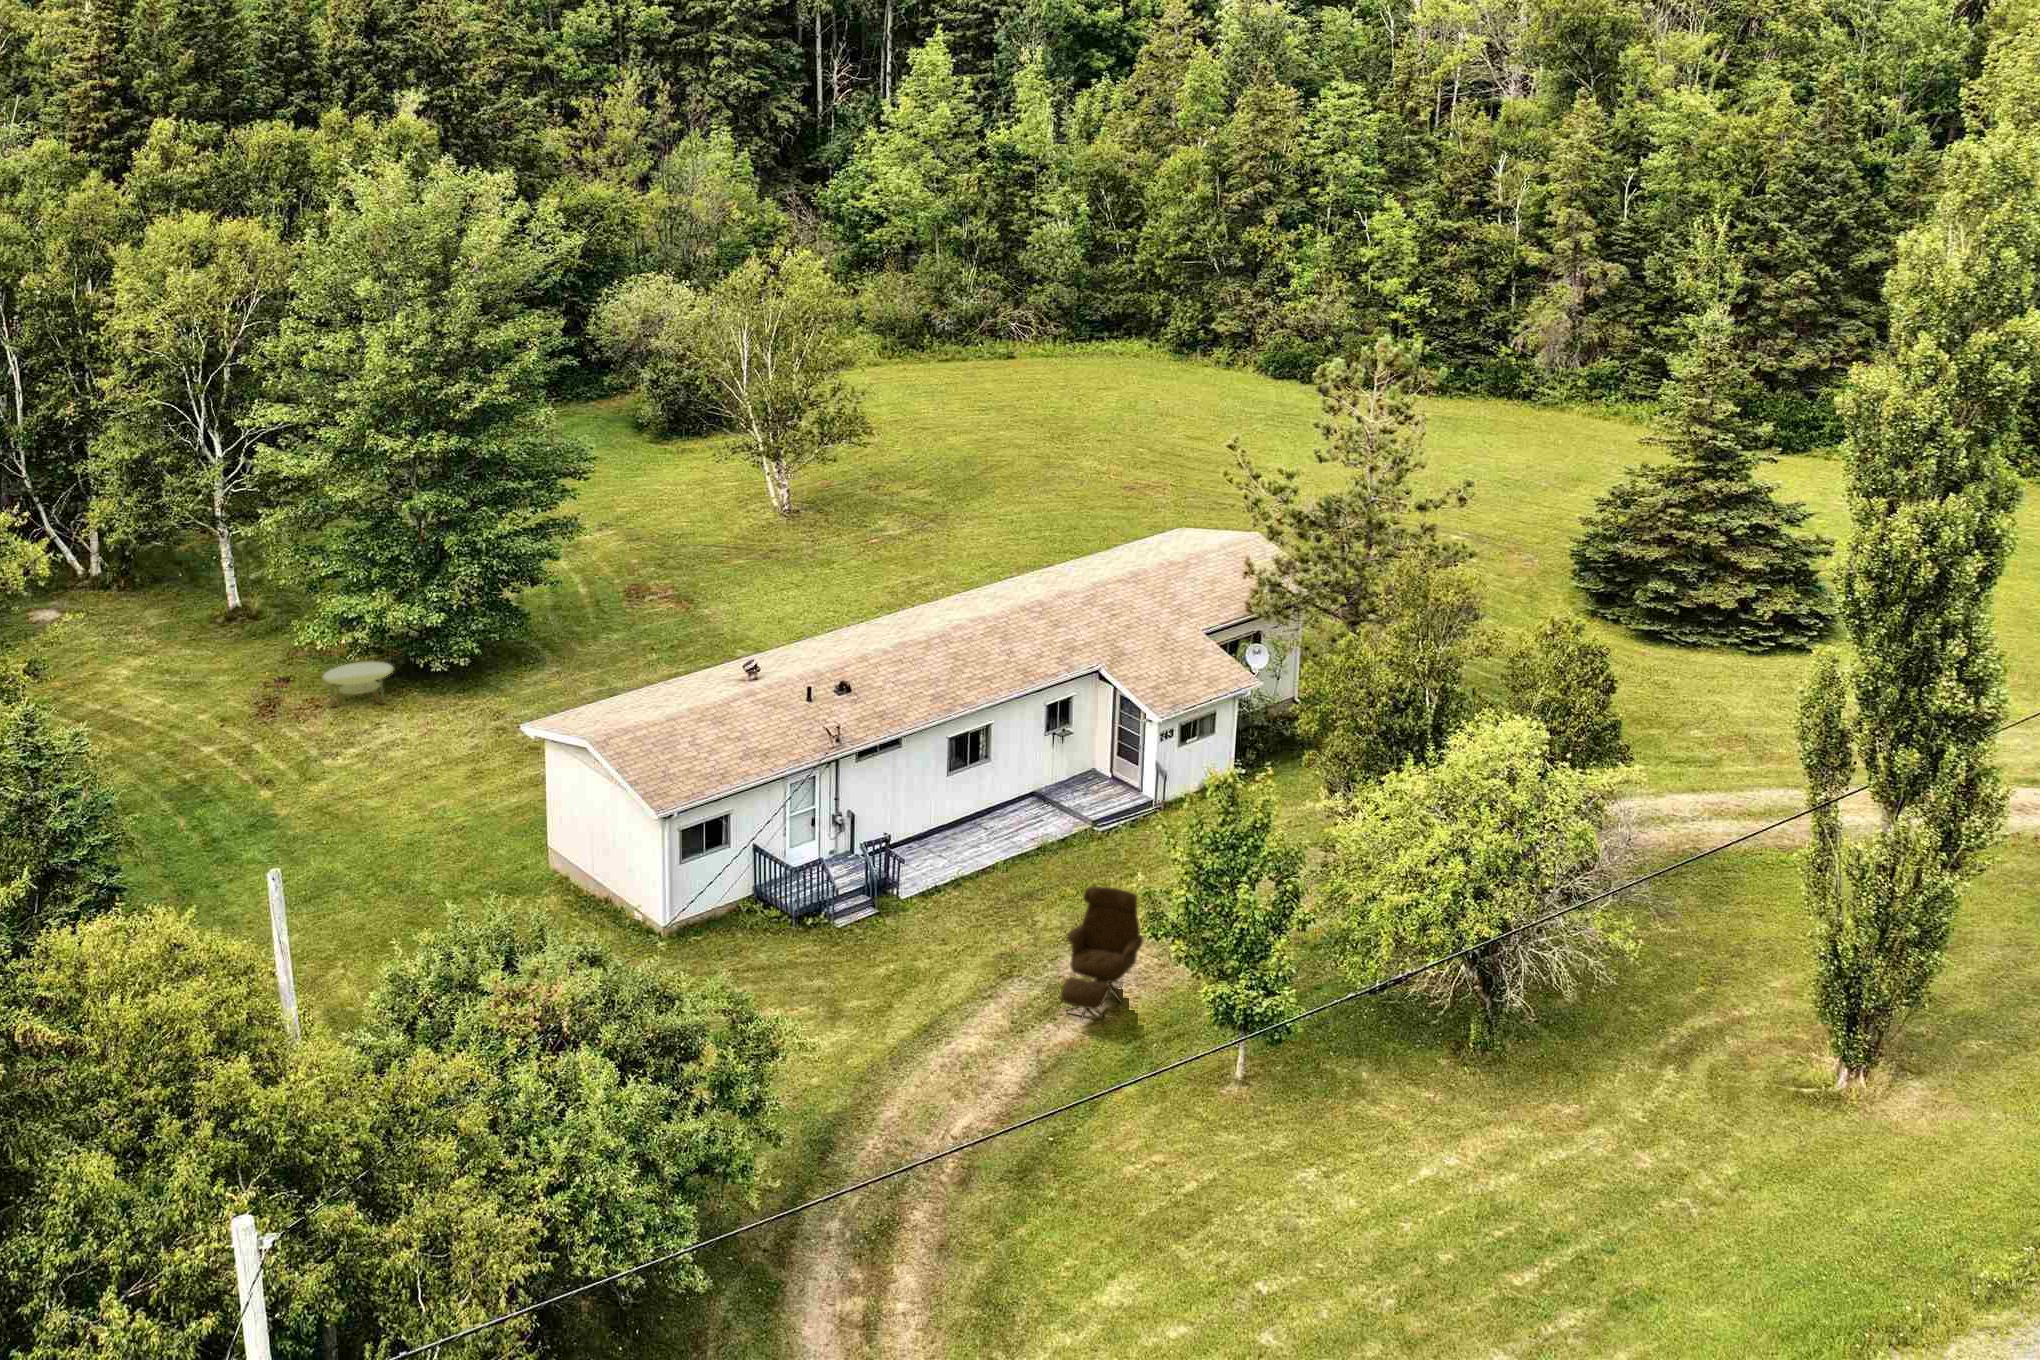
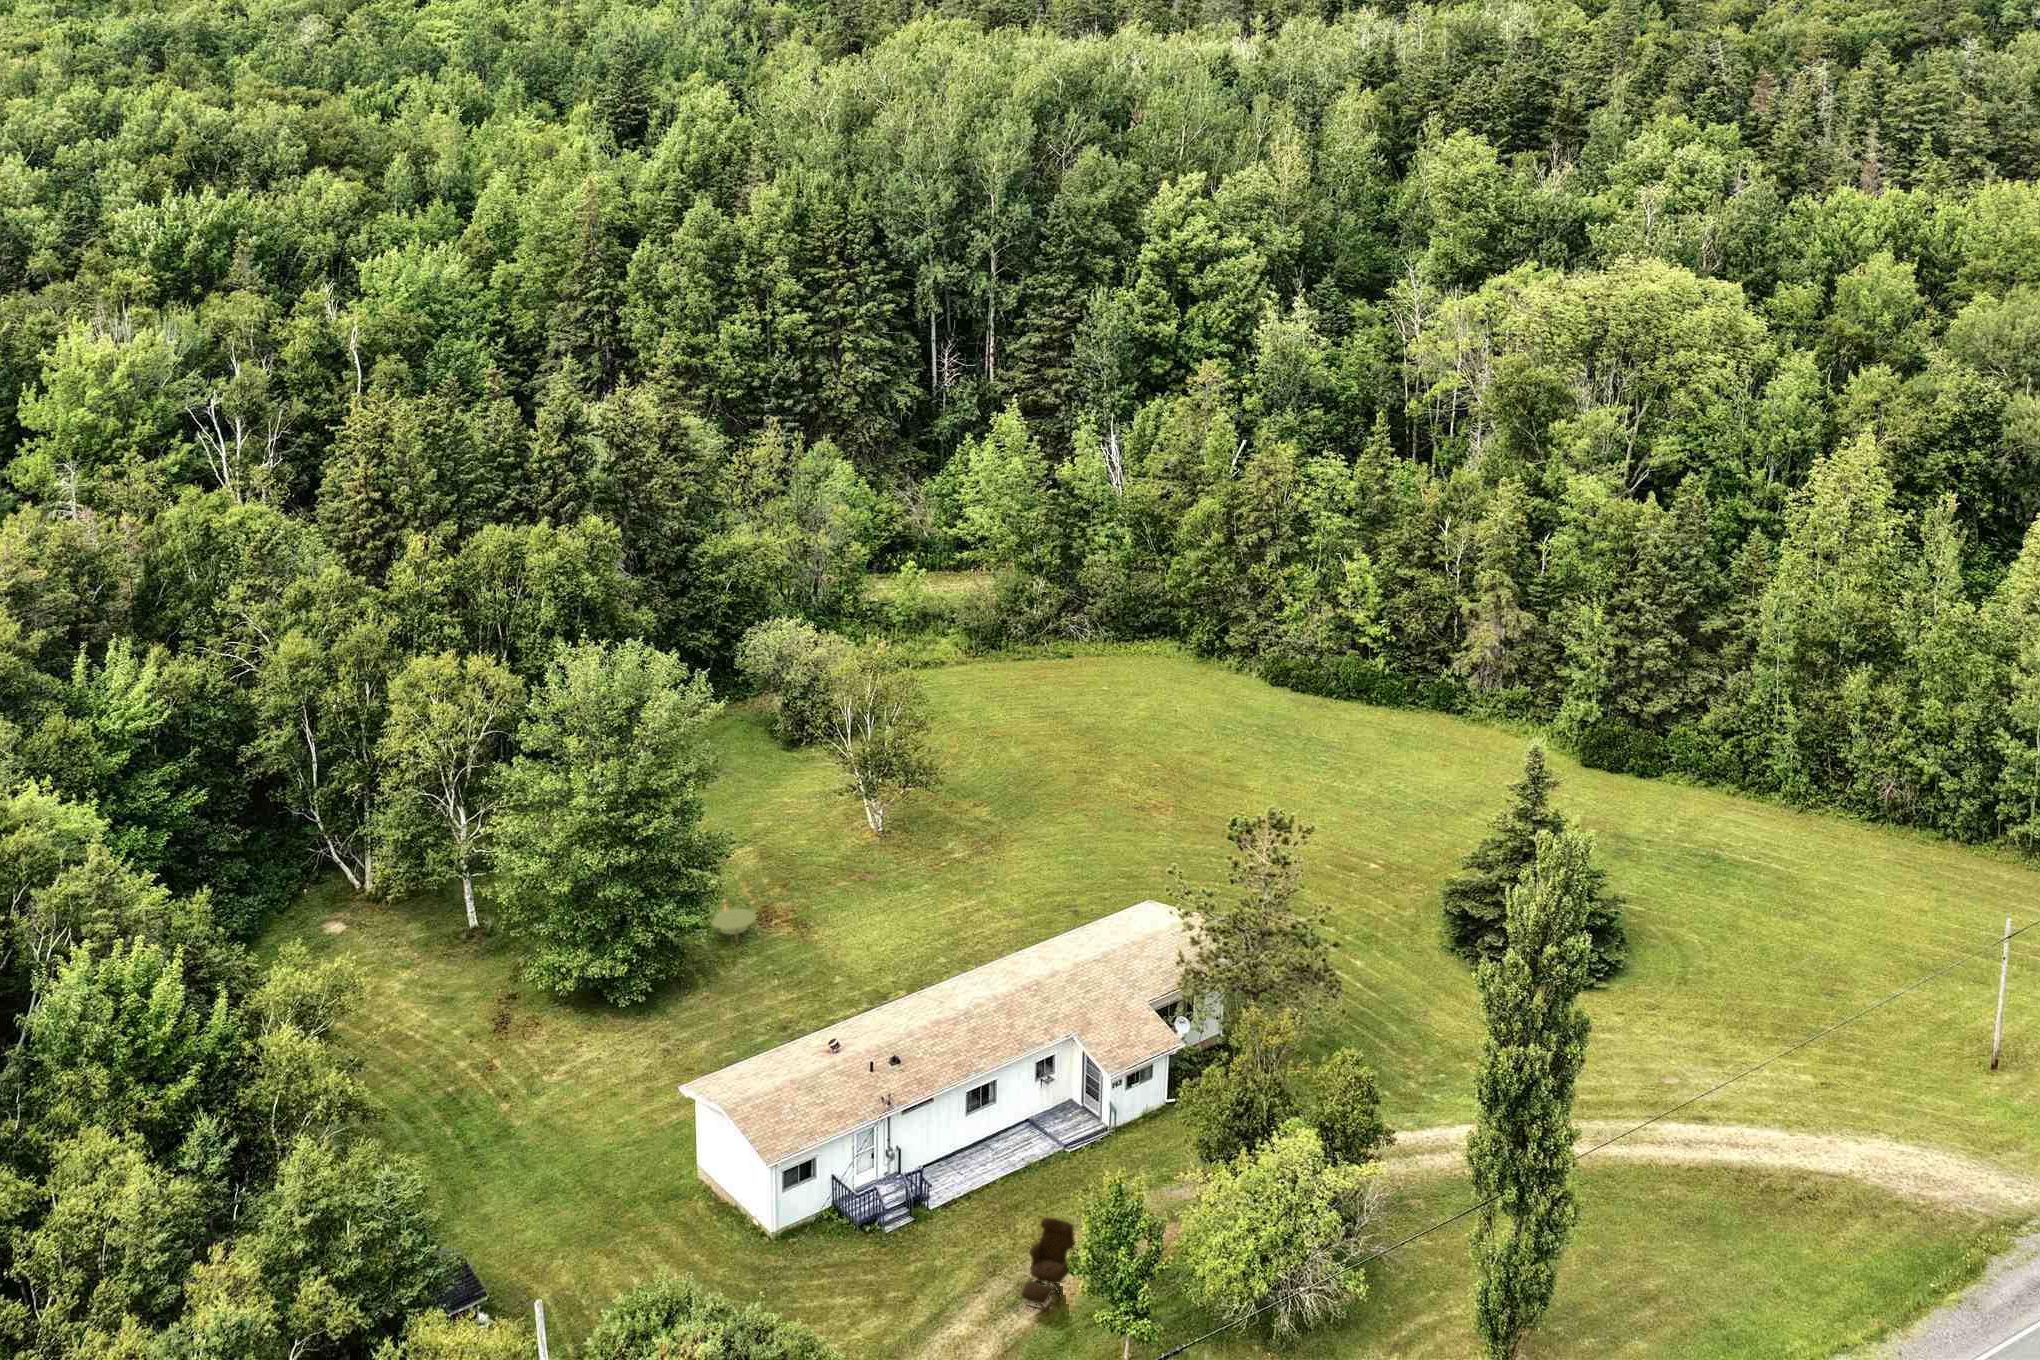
round table: present [323,661,393,707] -> present [711,909,756,945]

